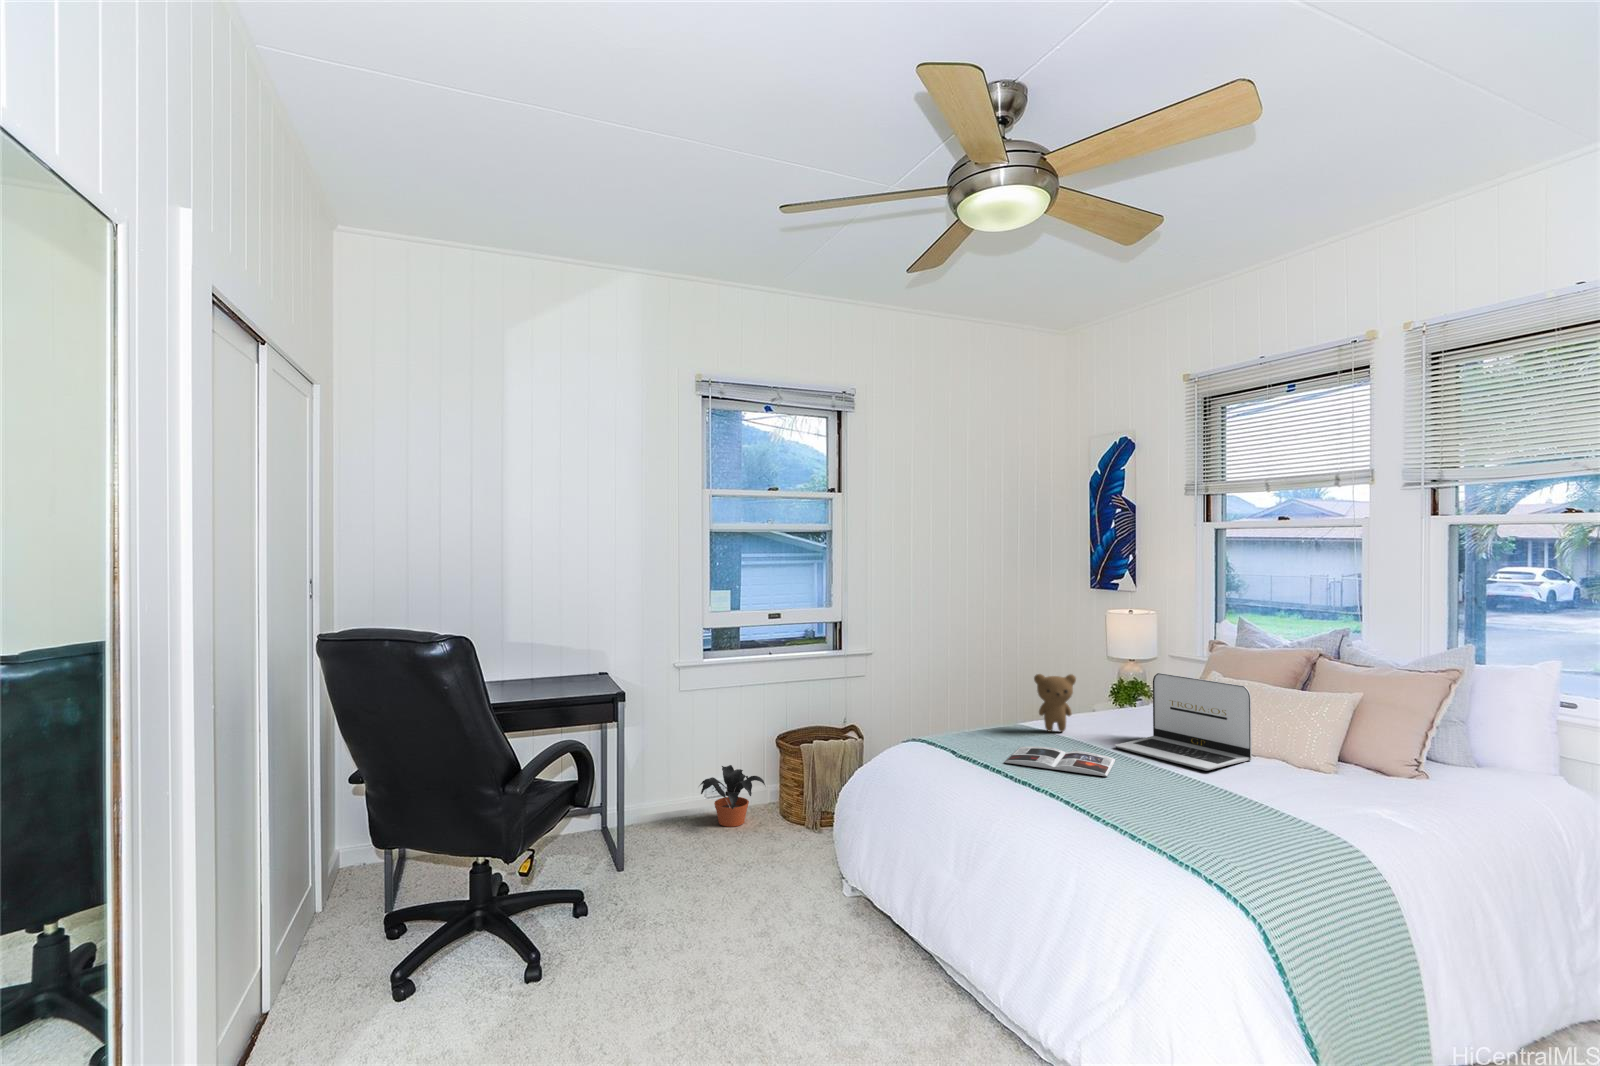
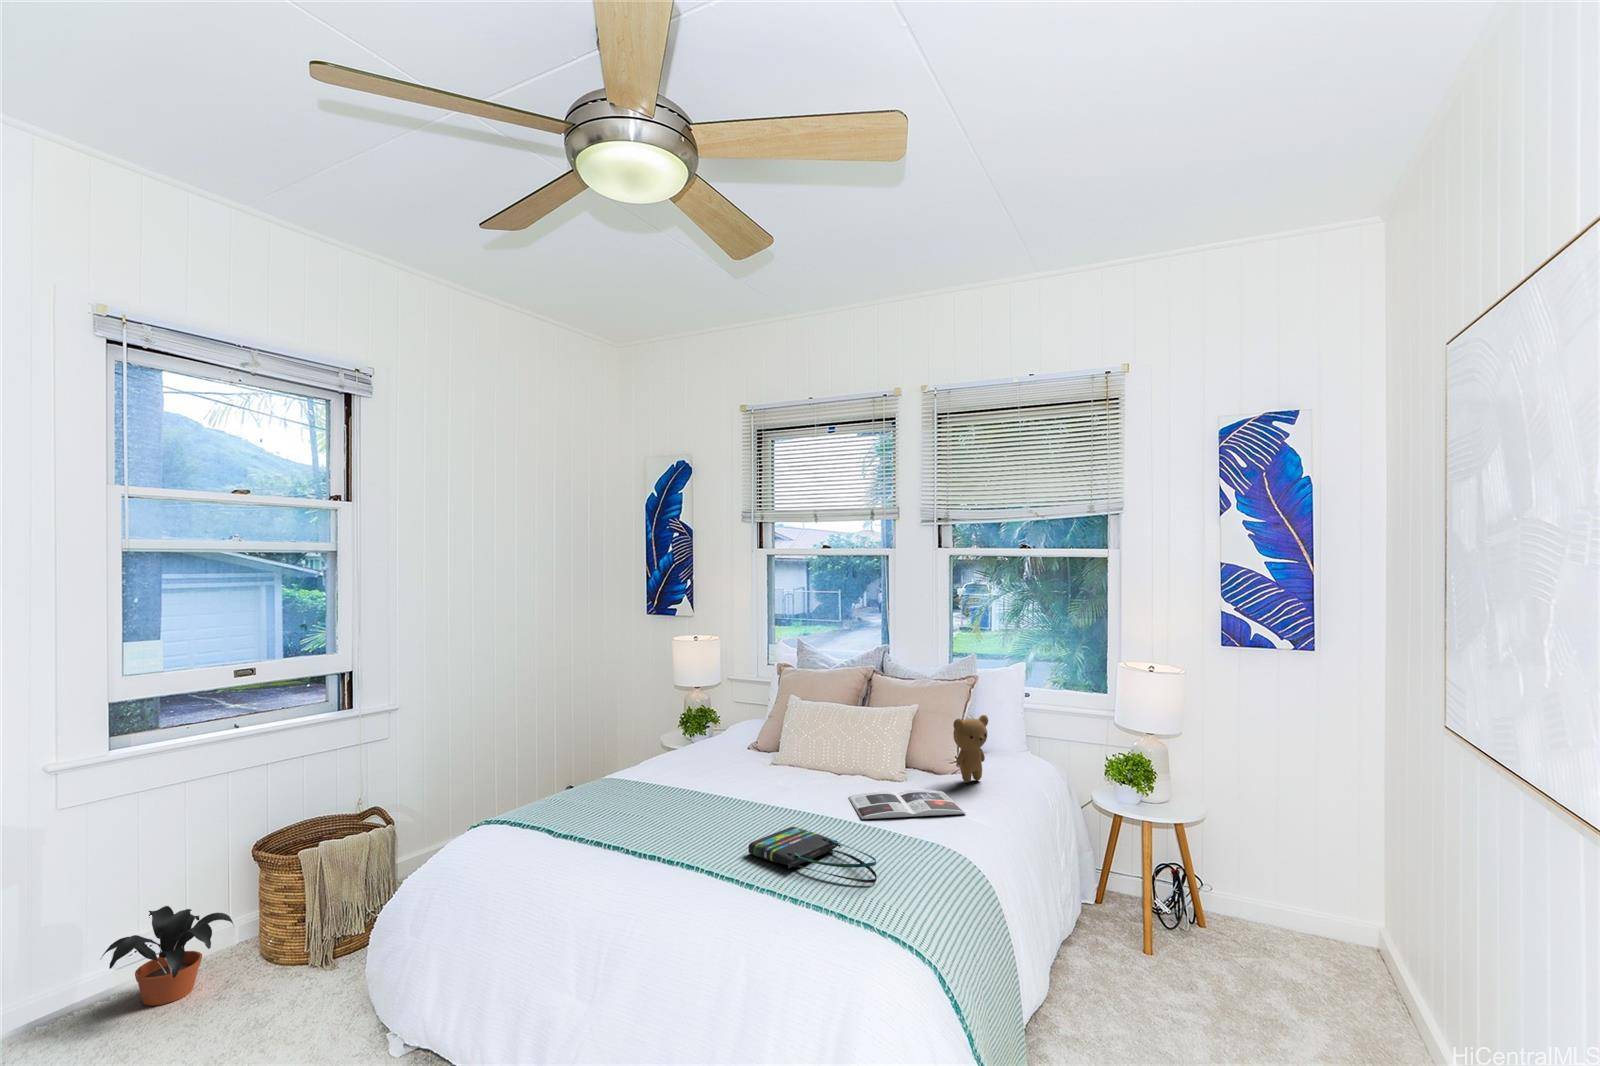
laptop: present [1115,673,1252,771] -> none [721,703,842,800]
teddy bear: present [1034,674,1076,732] -> present [953,715,988,783]
magazine: present [1005,746,1115,776] -> present [849,790,966,819]
tote bag: none [1110,784,1227,842] -> present [748,827,877,883]

